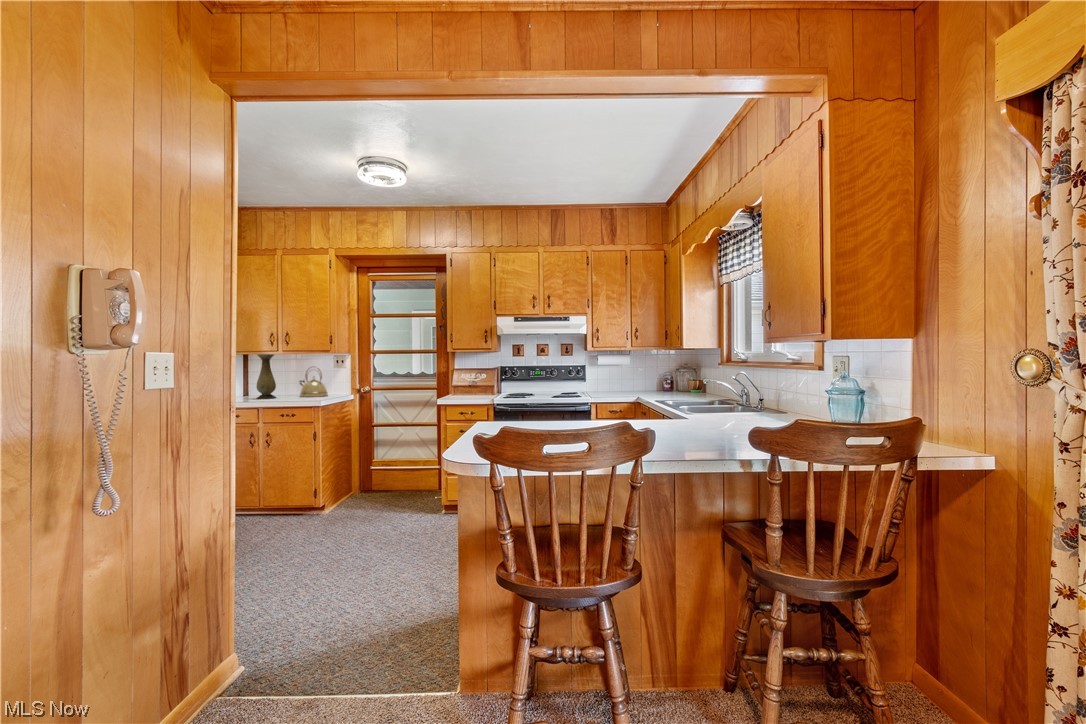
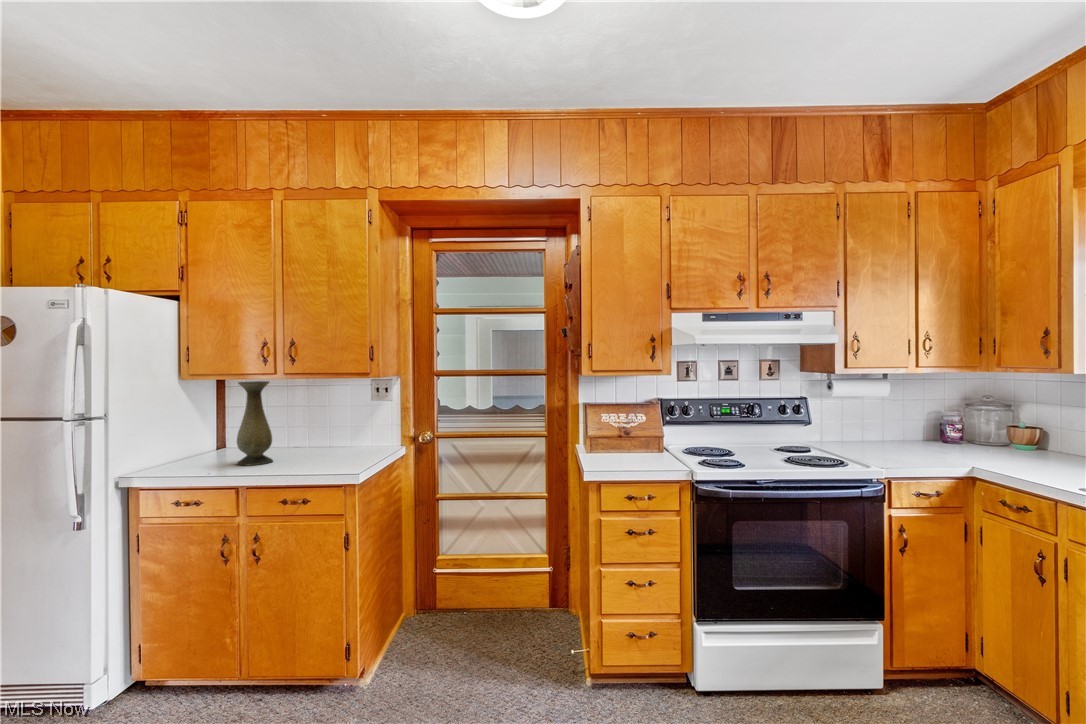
kettle: present [300,369,328,397] -> none [313,401,364,458]

